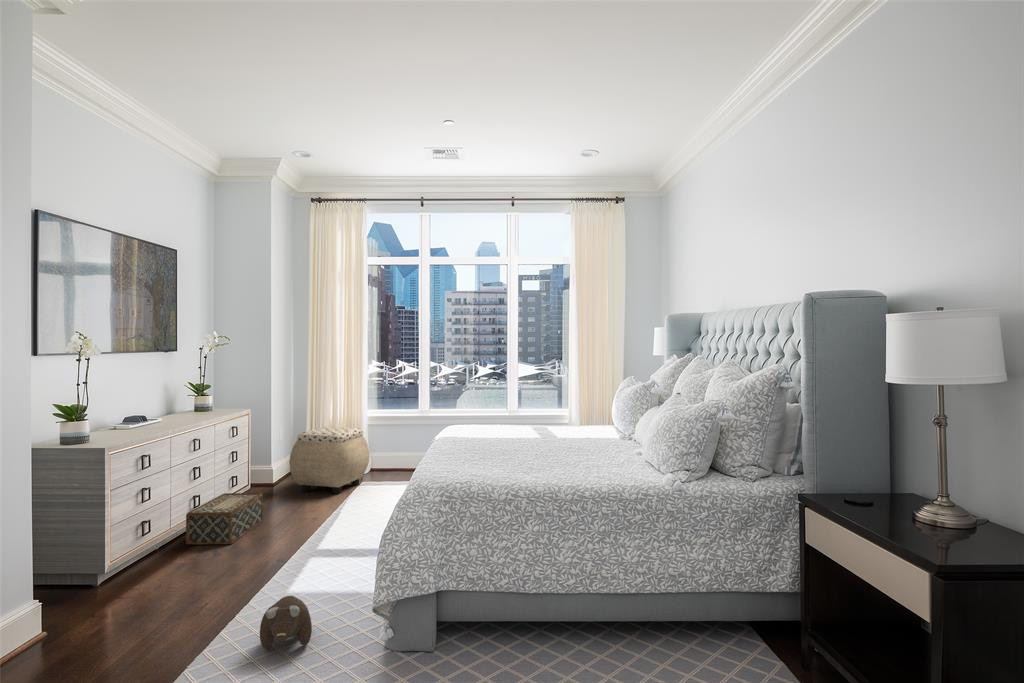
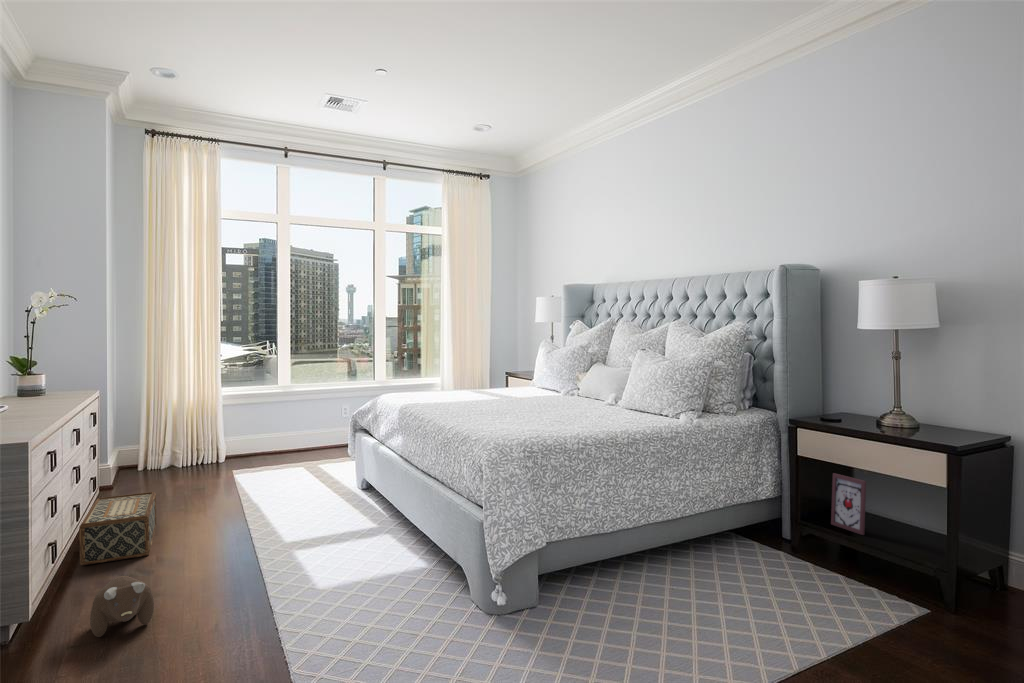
ottoman: present [289,427,370,494] -> none [149,410,243,490]
picture frame: none [850,571,893,664] -> present [831,473,866,535]
plush toy: present [260,596,312,650] -> present [90,576,154,637]

